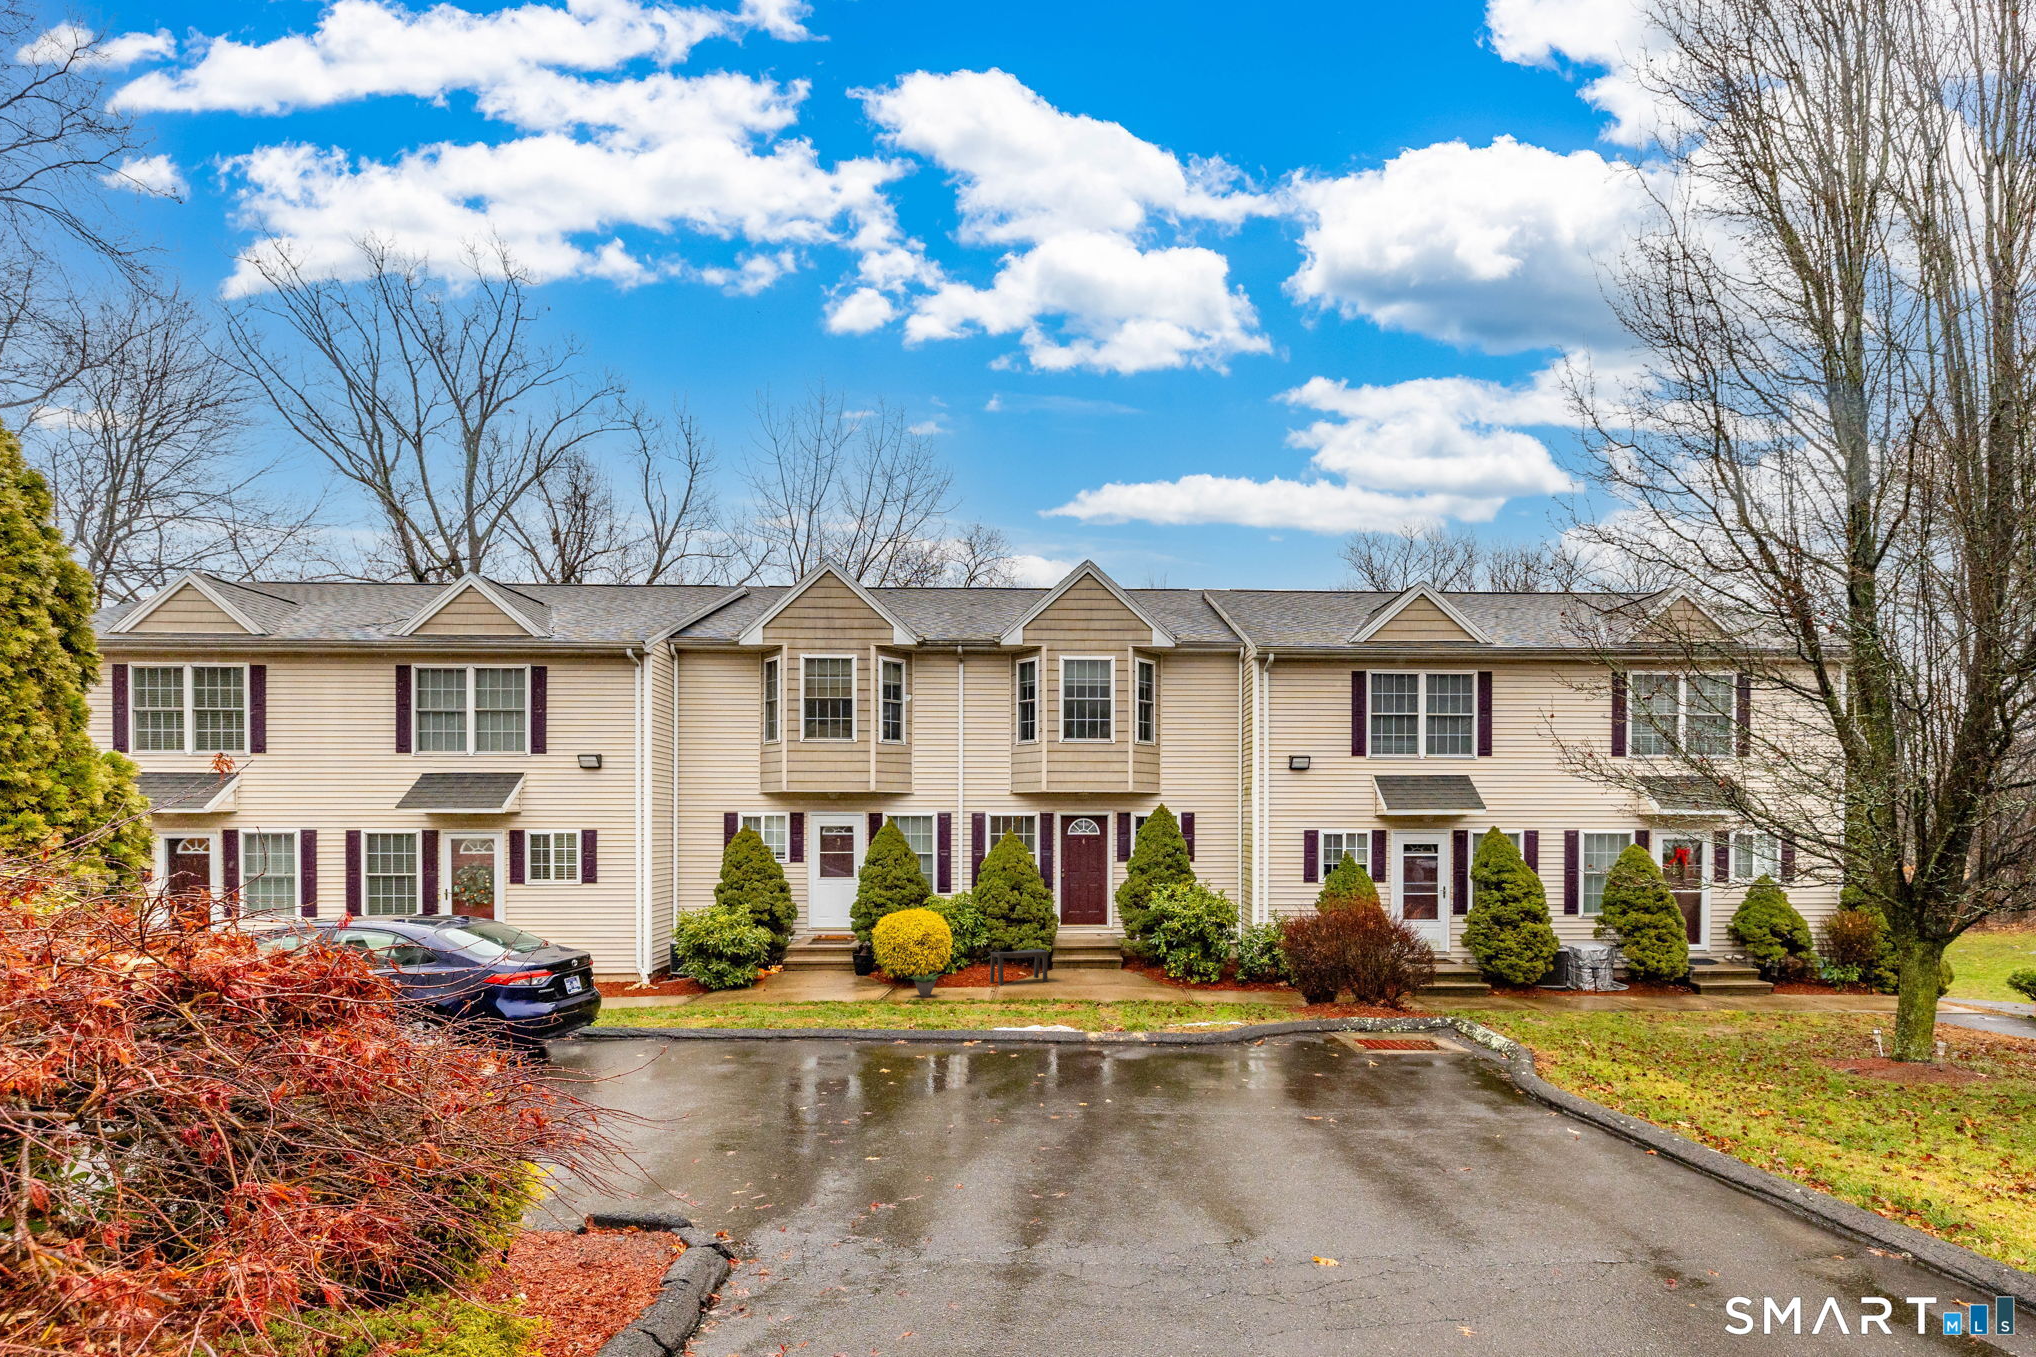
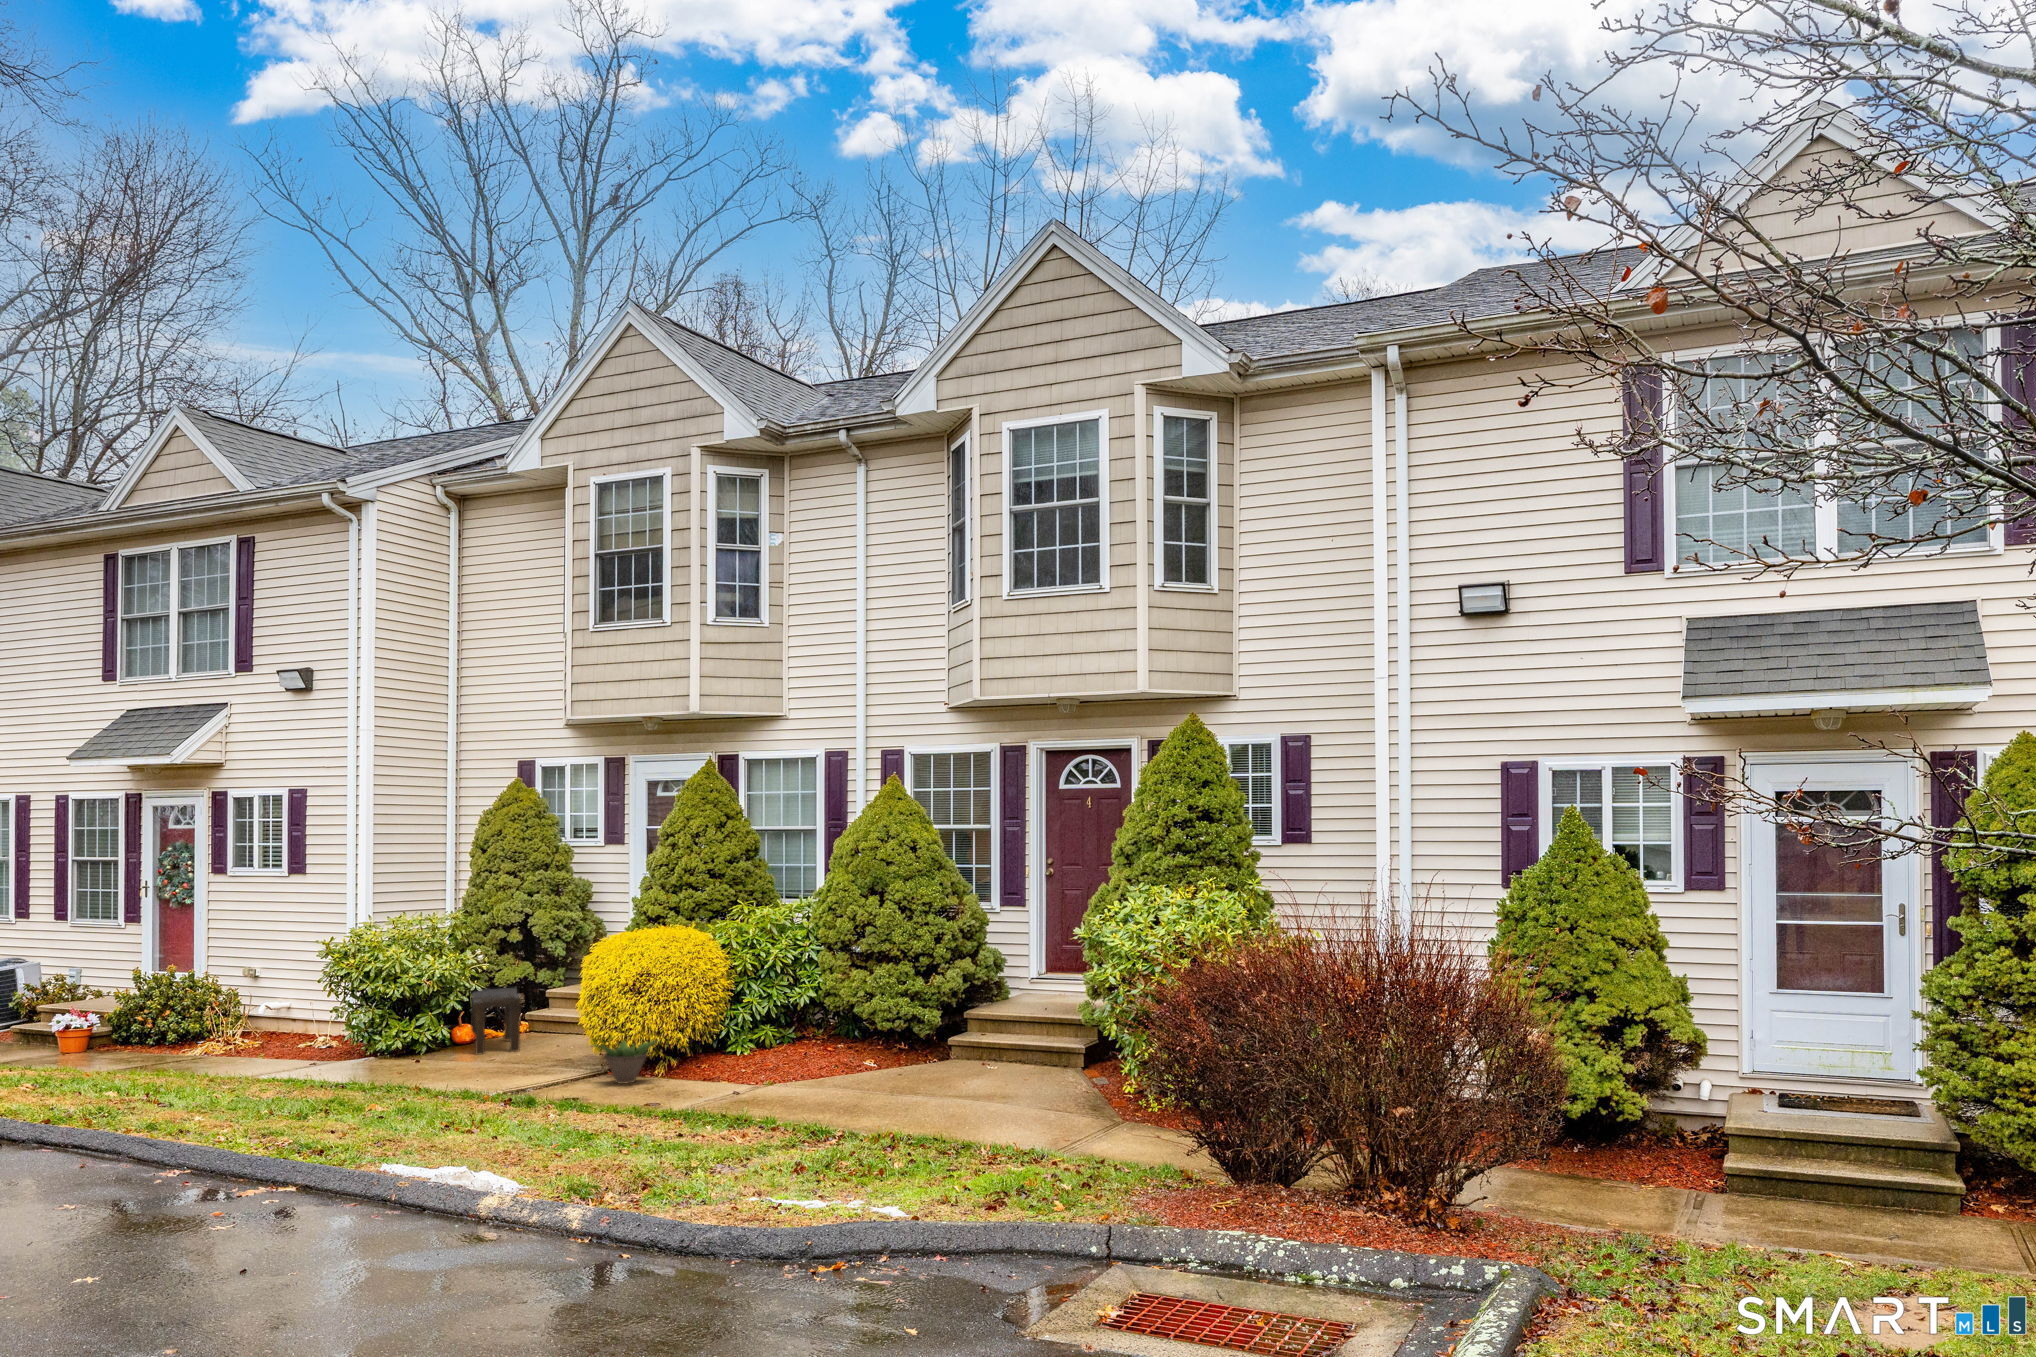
bench: present [990,949,1048,985] -> present [471,988,521,1054]

